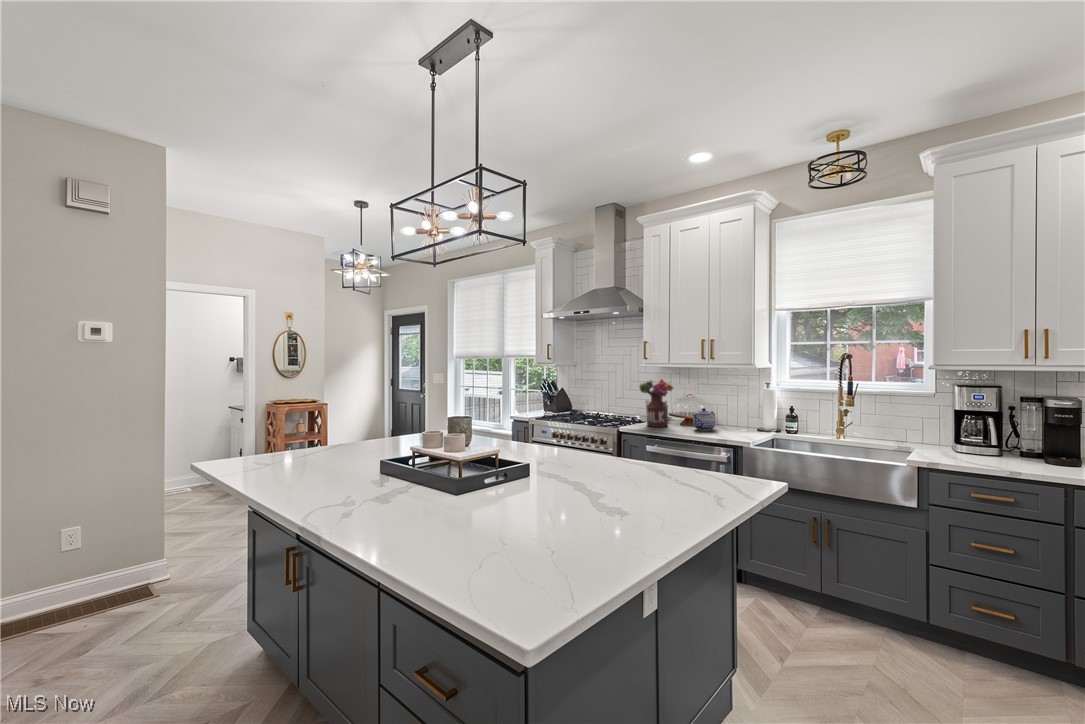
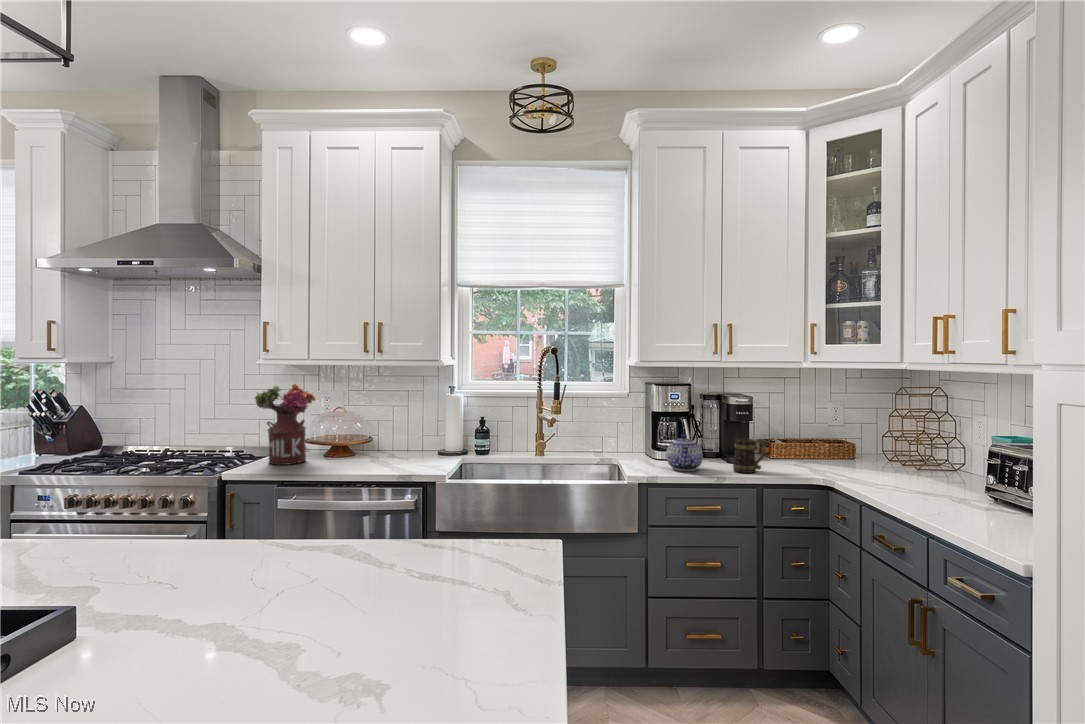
teapot: present [693,408,716,431] -> present [666,434,703,471]
mug: none [1015,436,1057,468] -> present [733,439,766,473]

